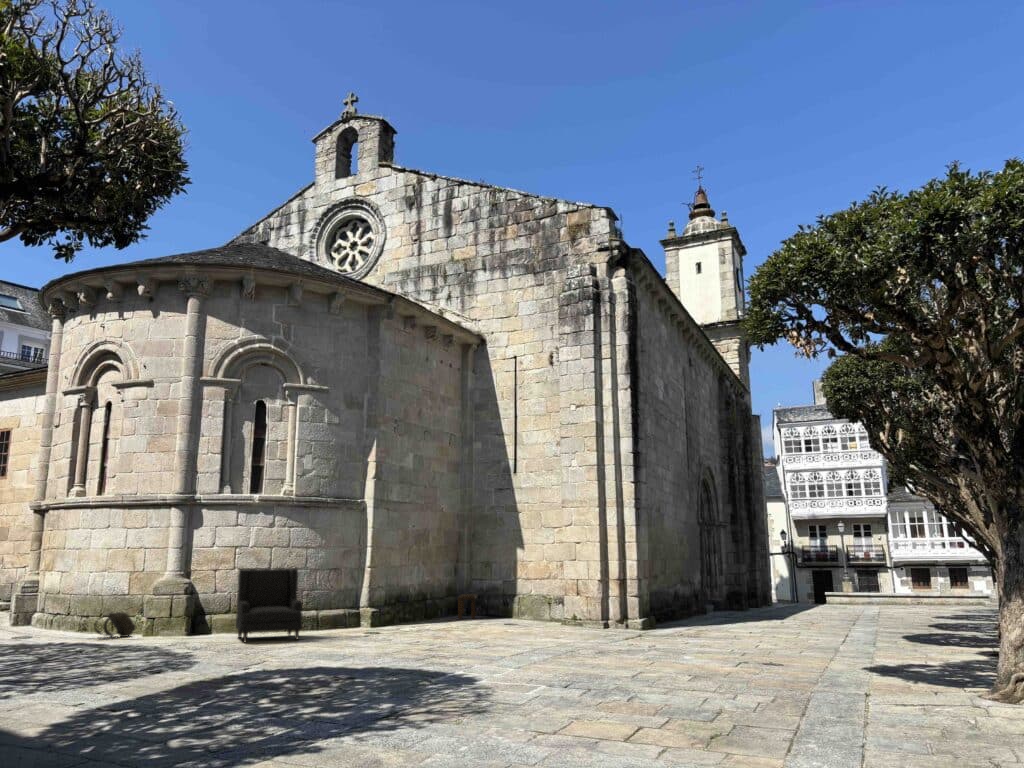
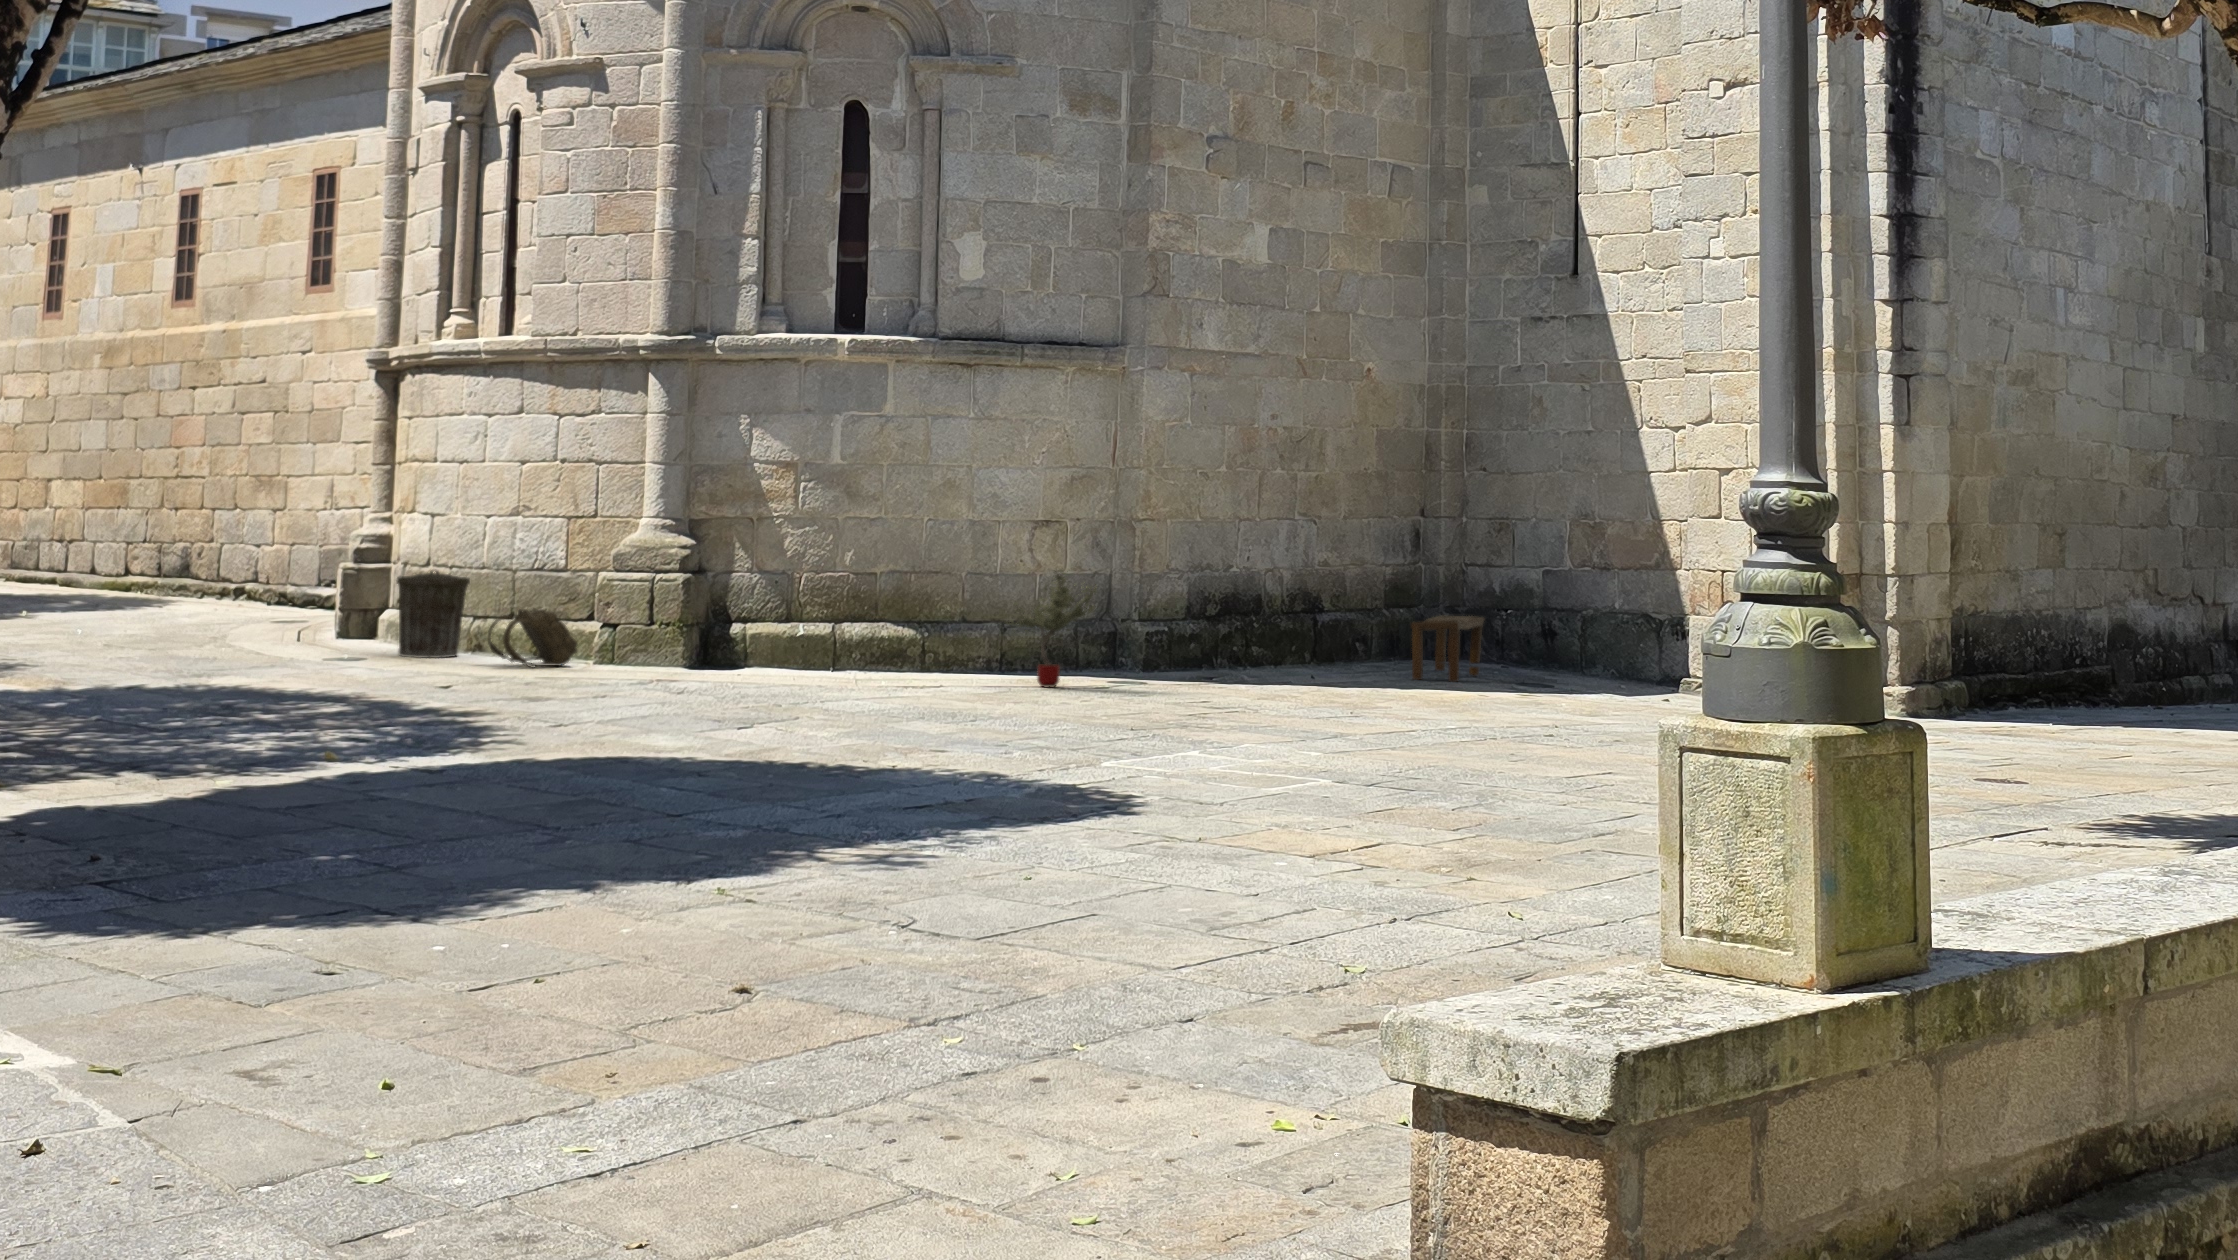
chair: present [236,568,303,642] -> none [788,518,937,693]
potted tree: none [324,585,359,633] -> present [1006,570,1096,688]
trash can: none [47,597,83,636] -> present [396,570,470,658]

